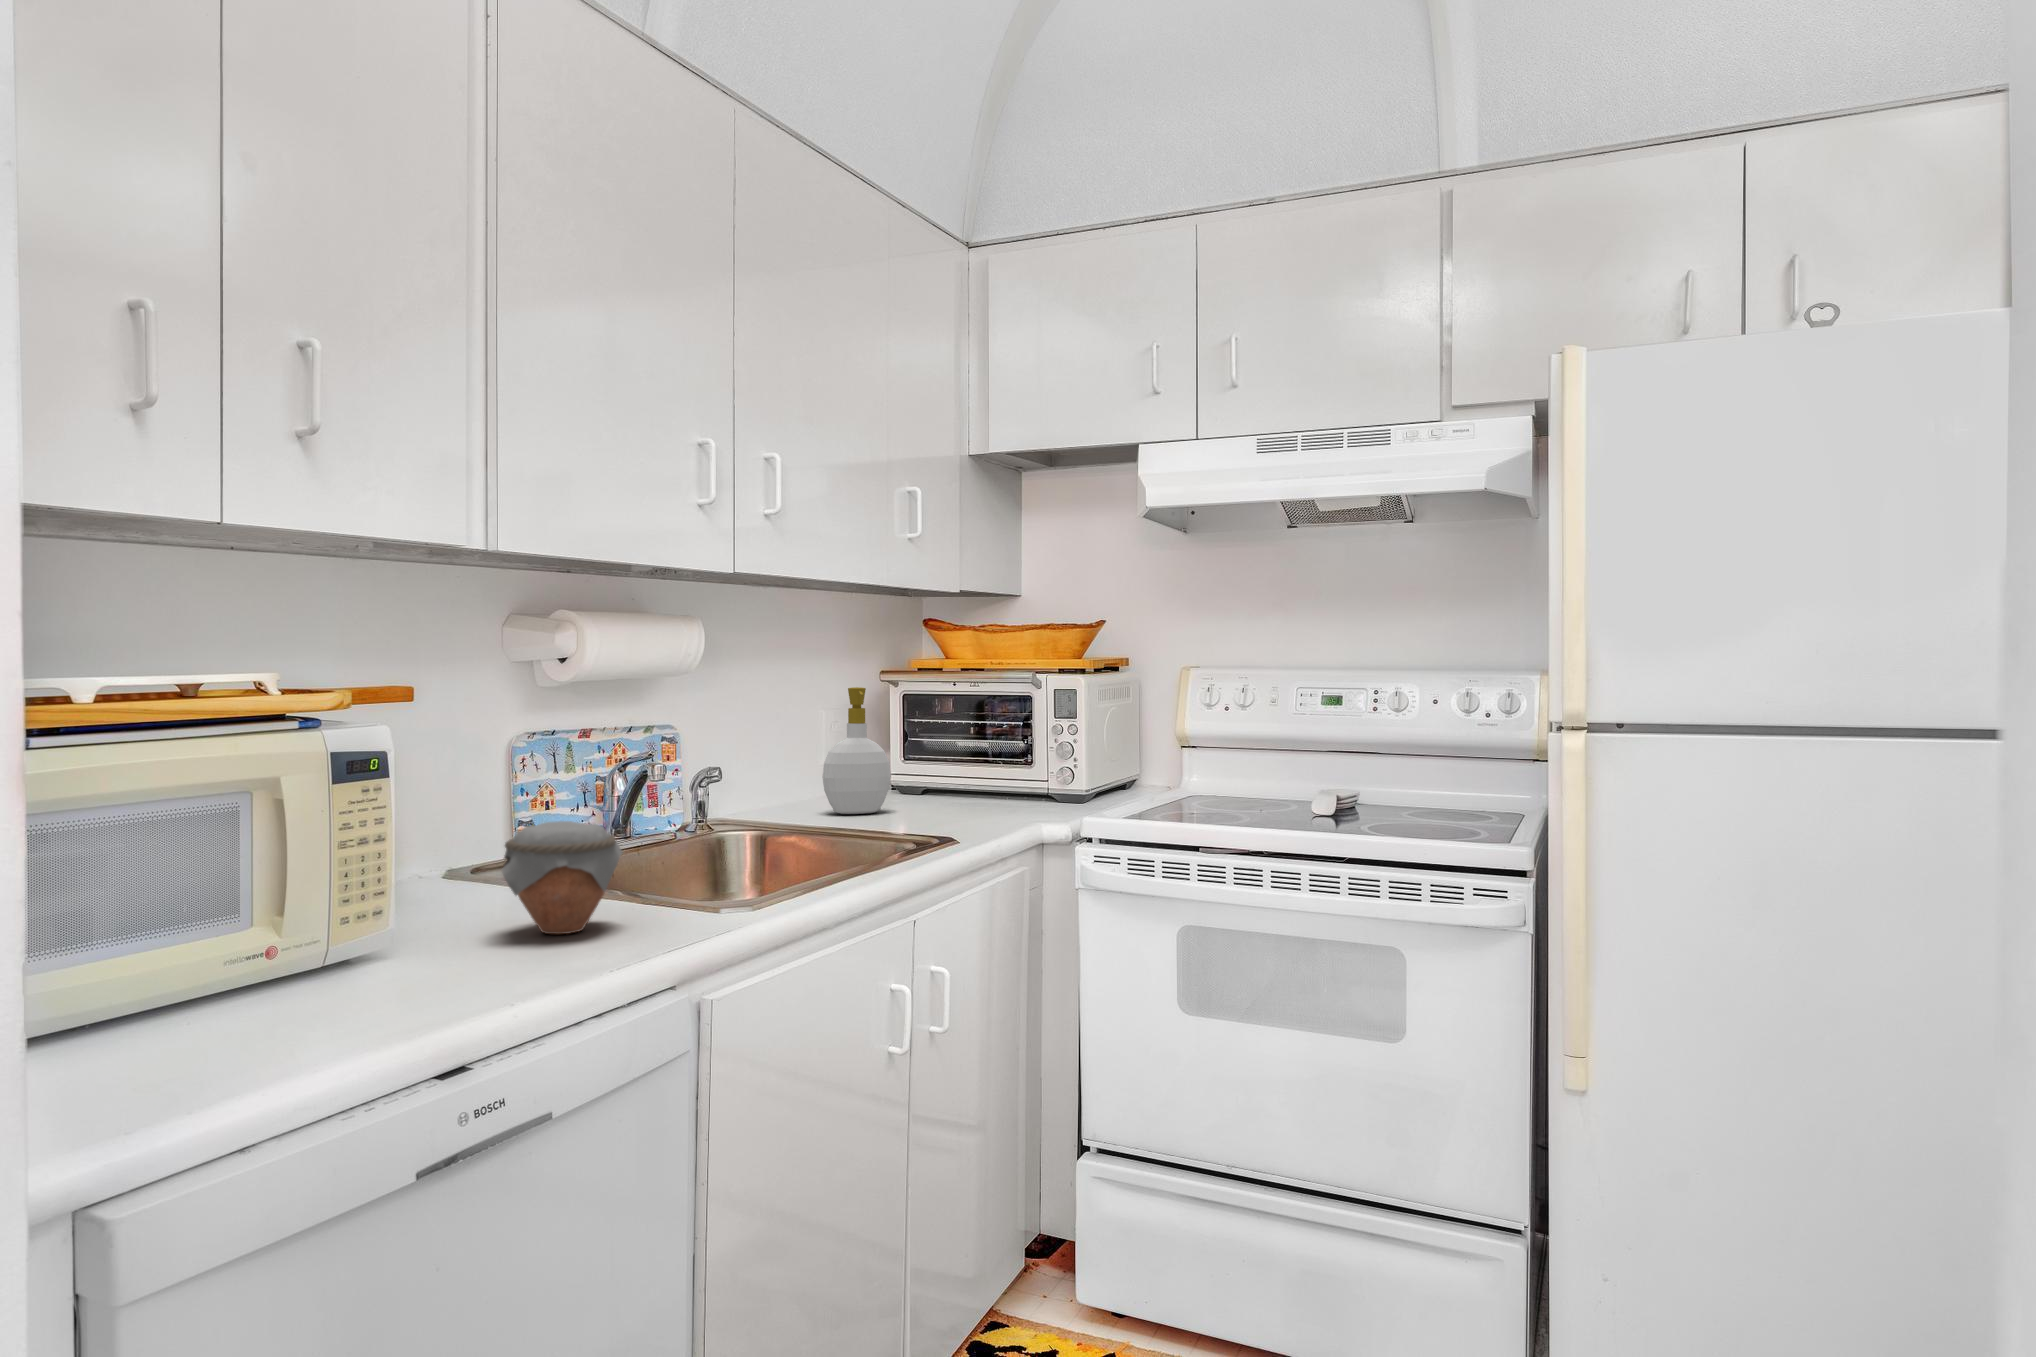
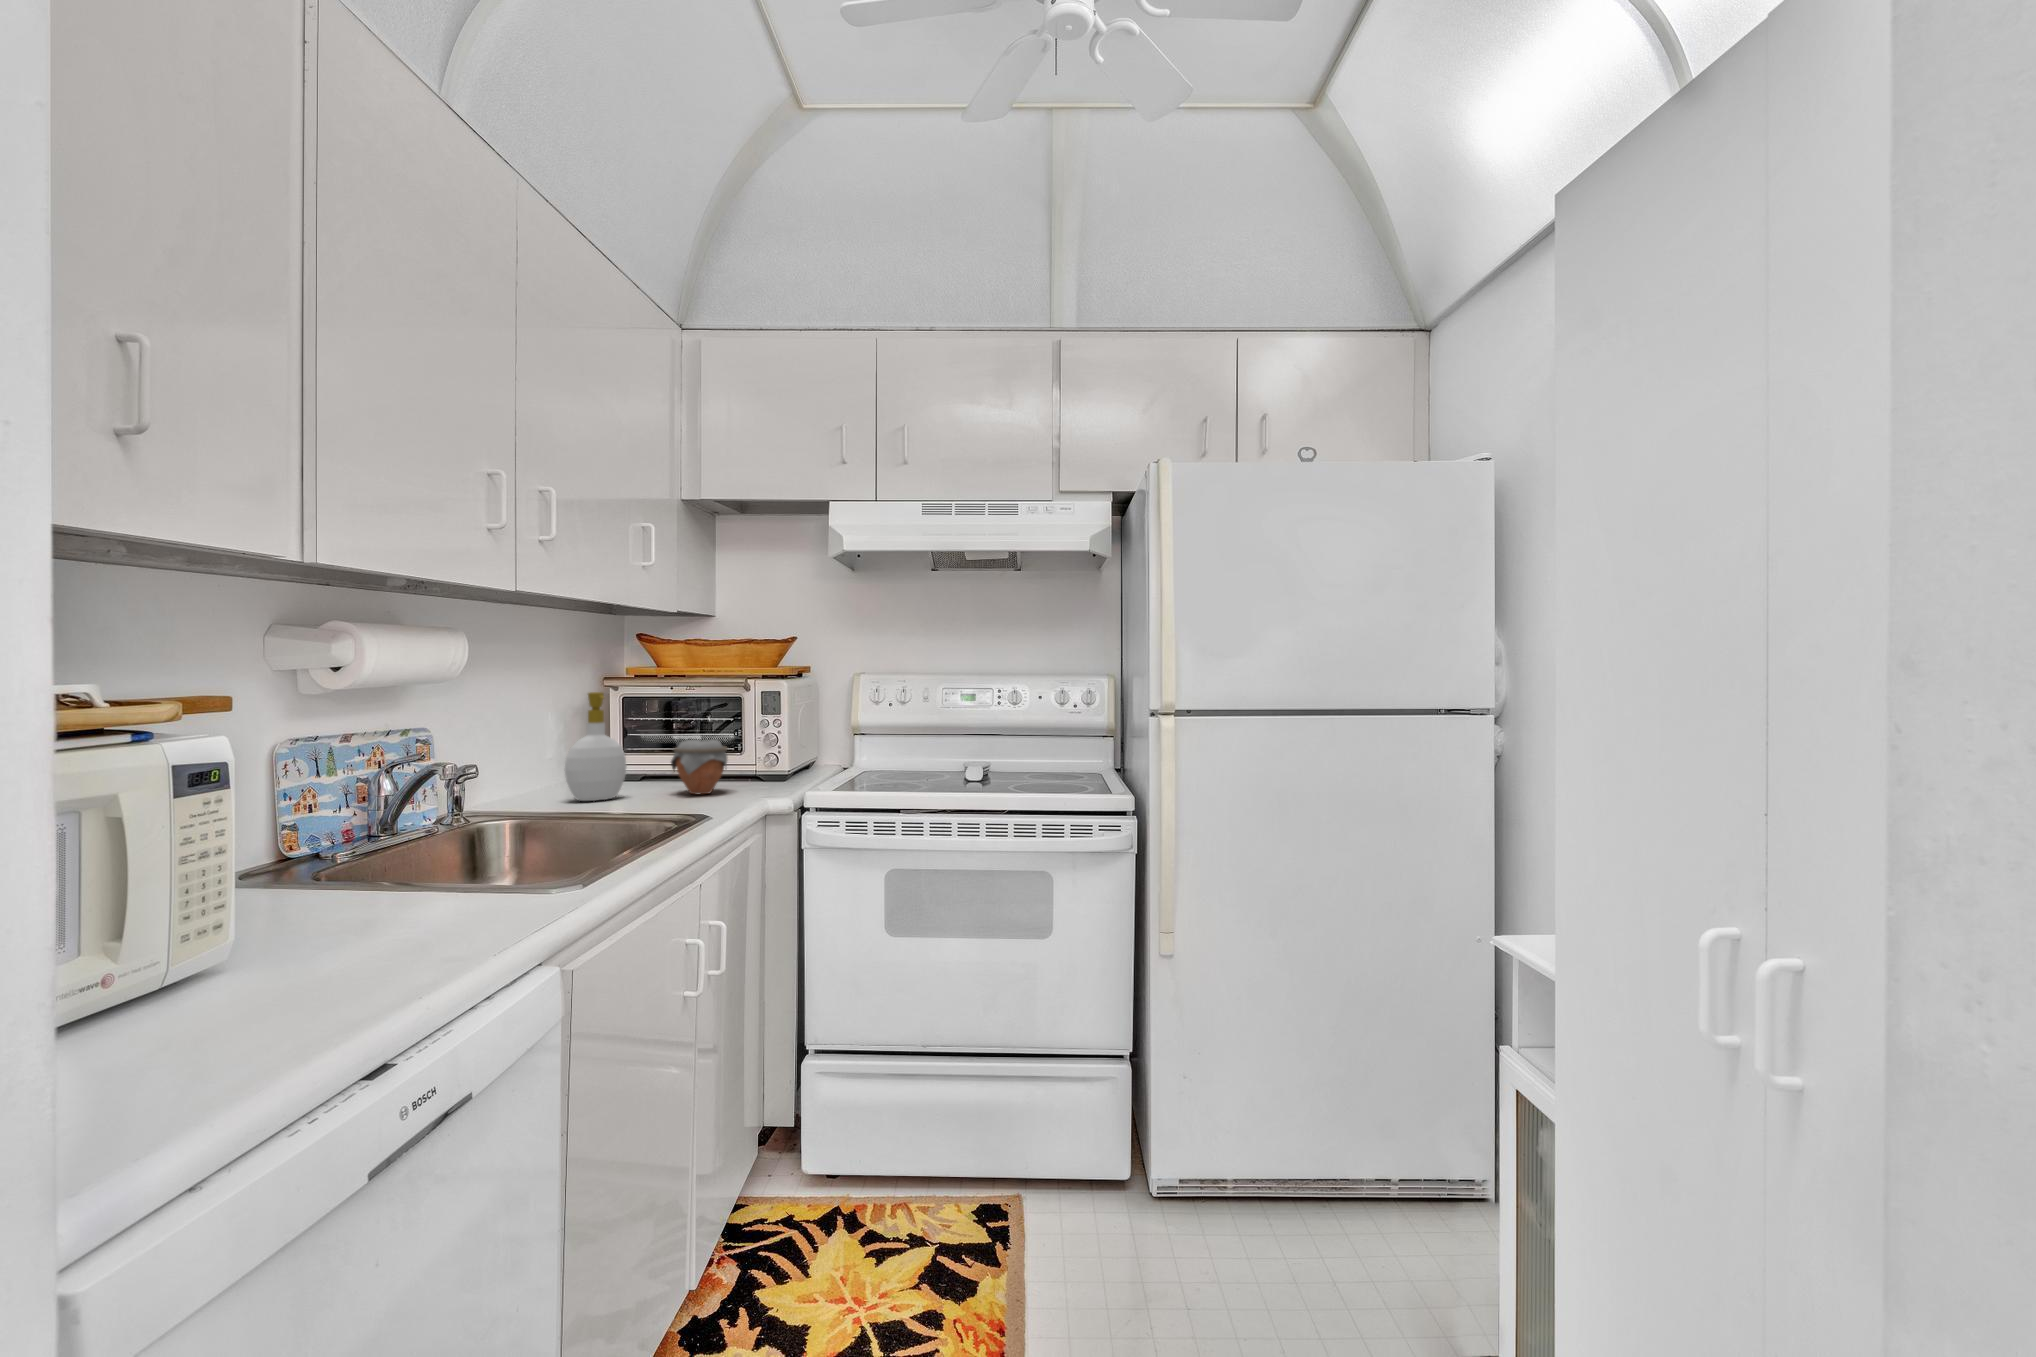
jar: present [502,821,623,934] -> present [671,740,727,794]

